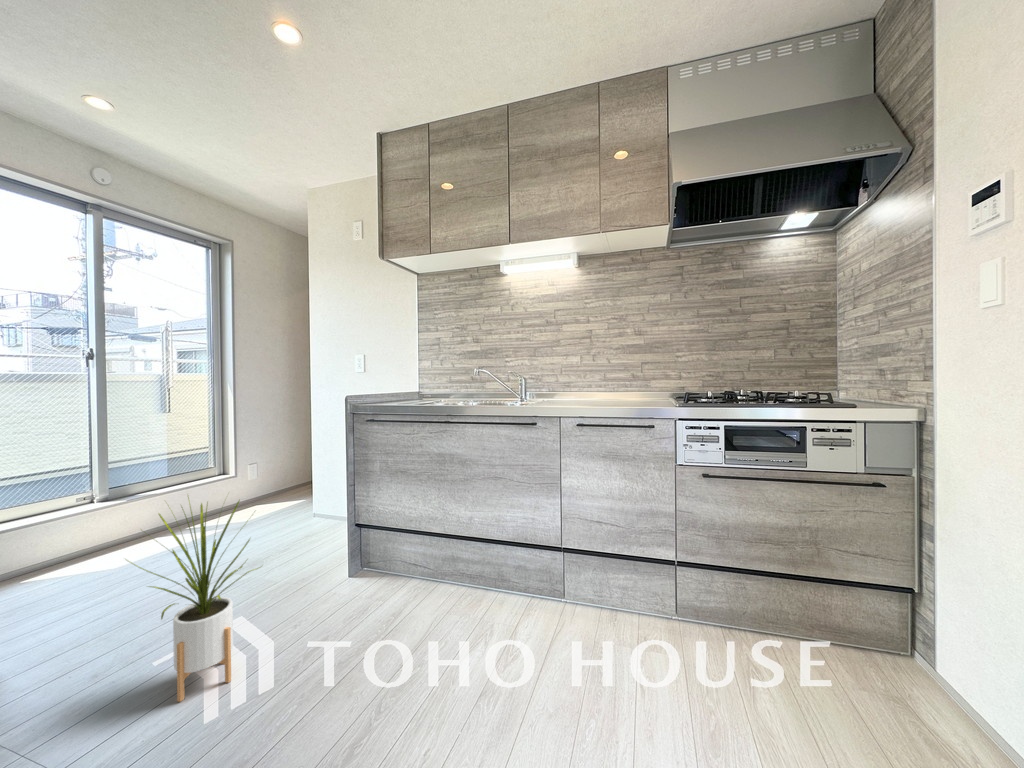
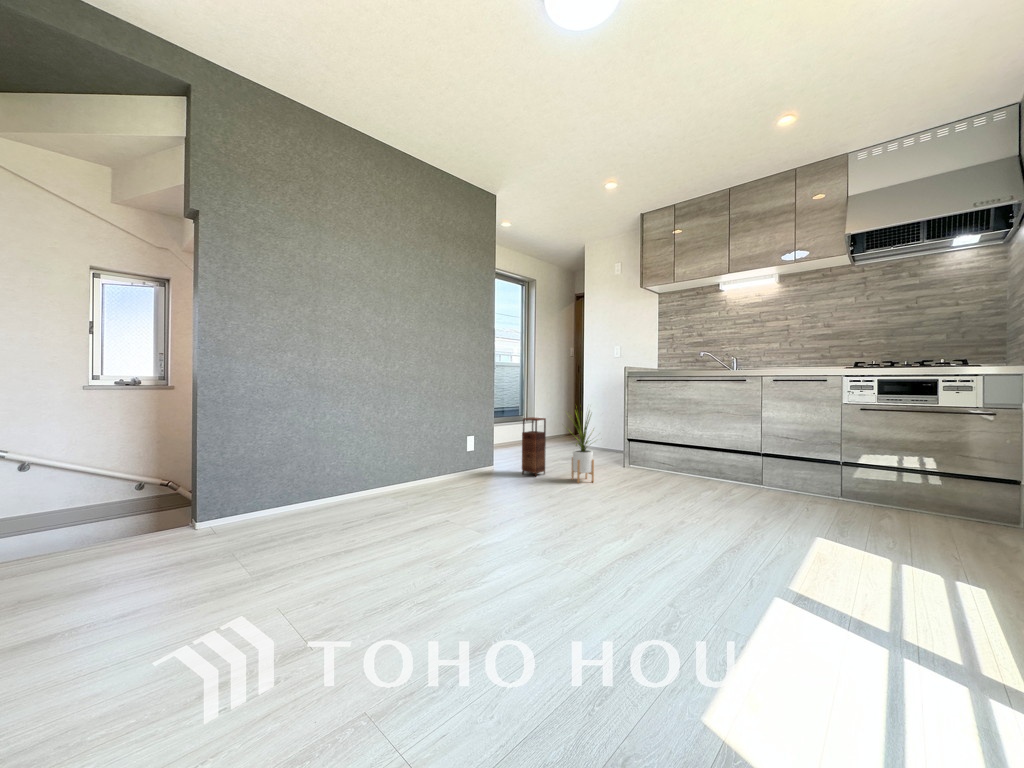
storage cabinet: none [39,527,126,694] -> present [522,417,546,477]

